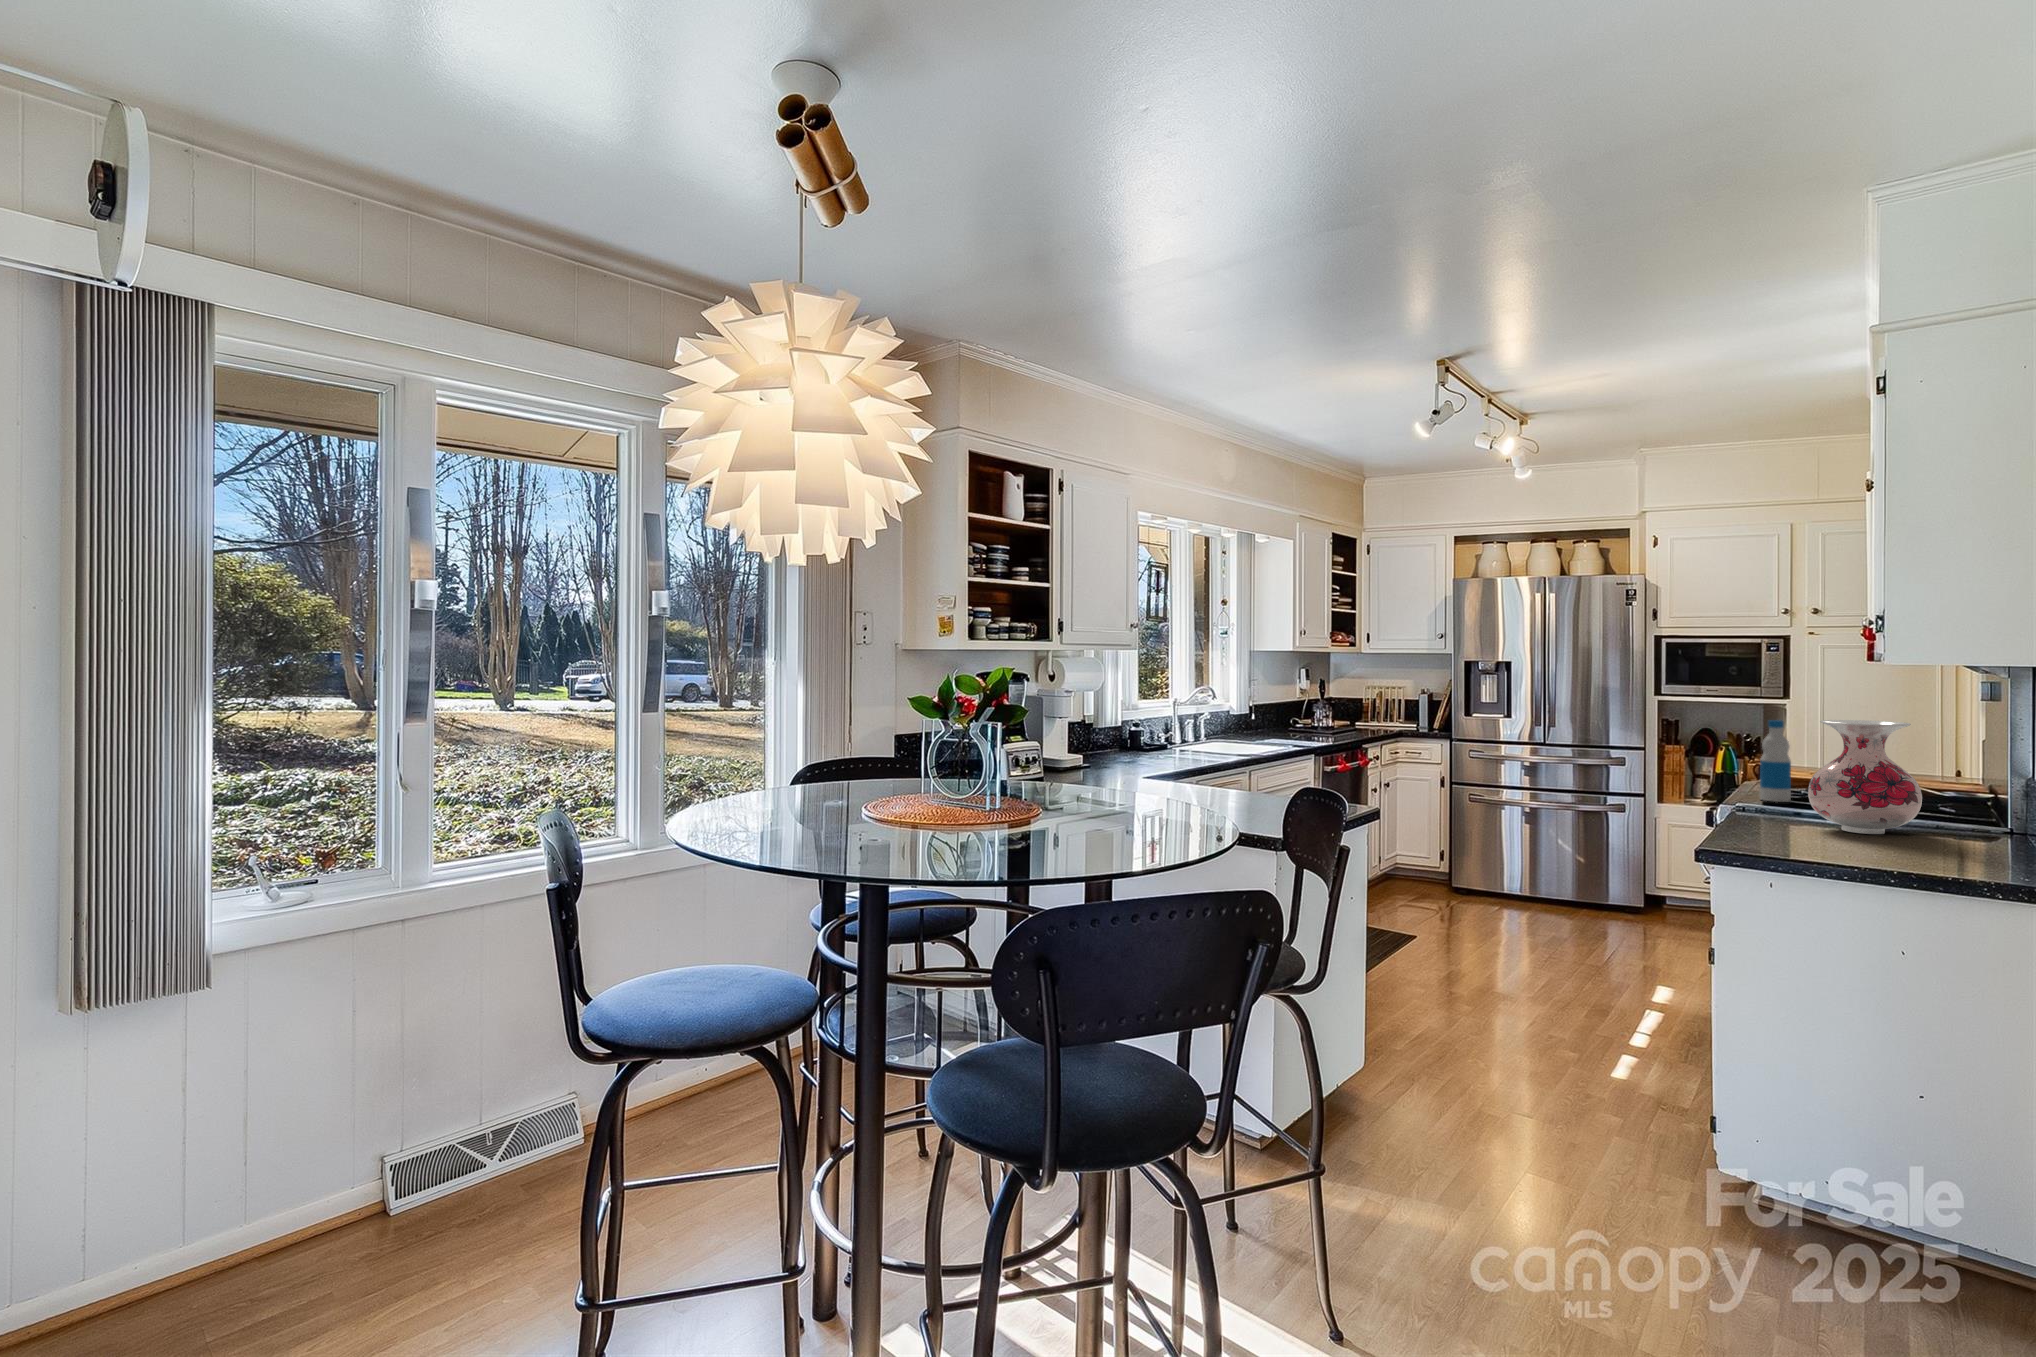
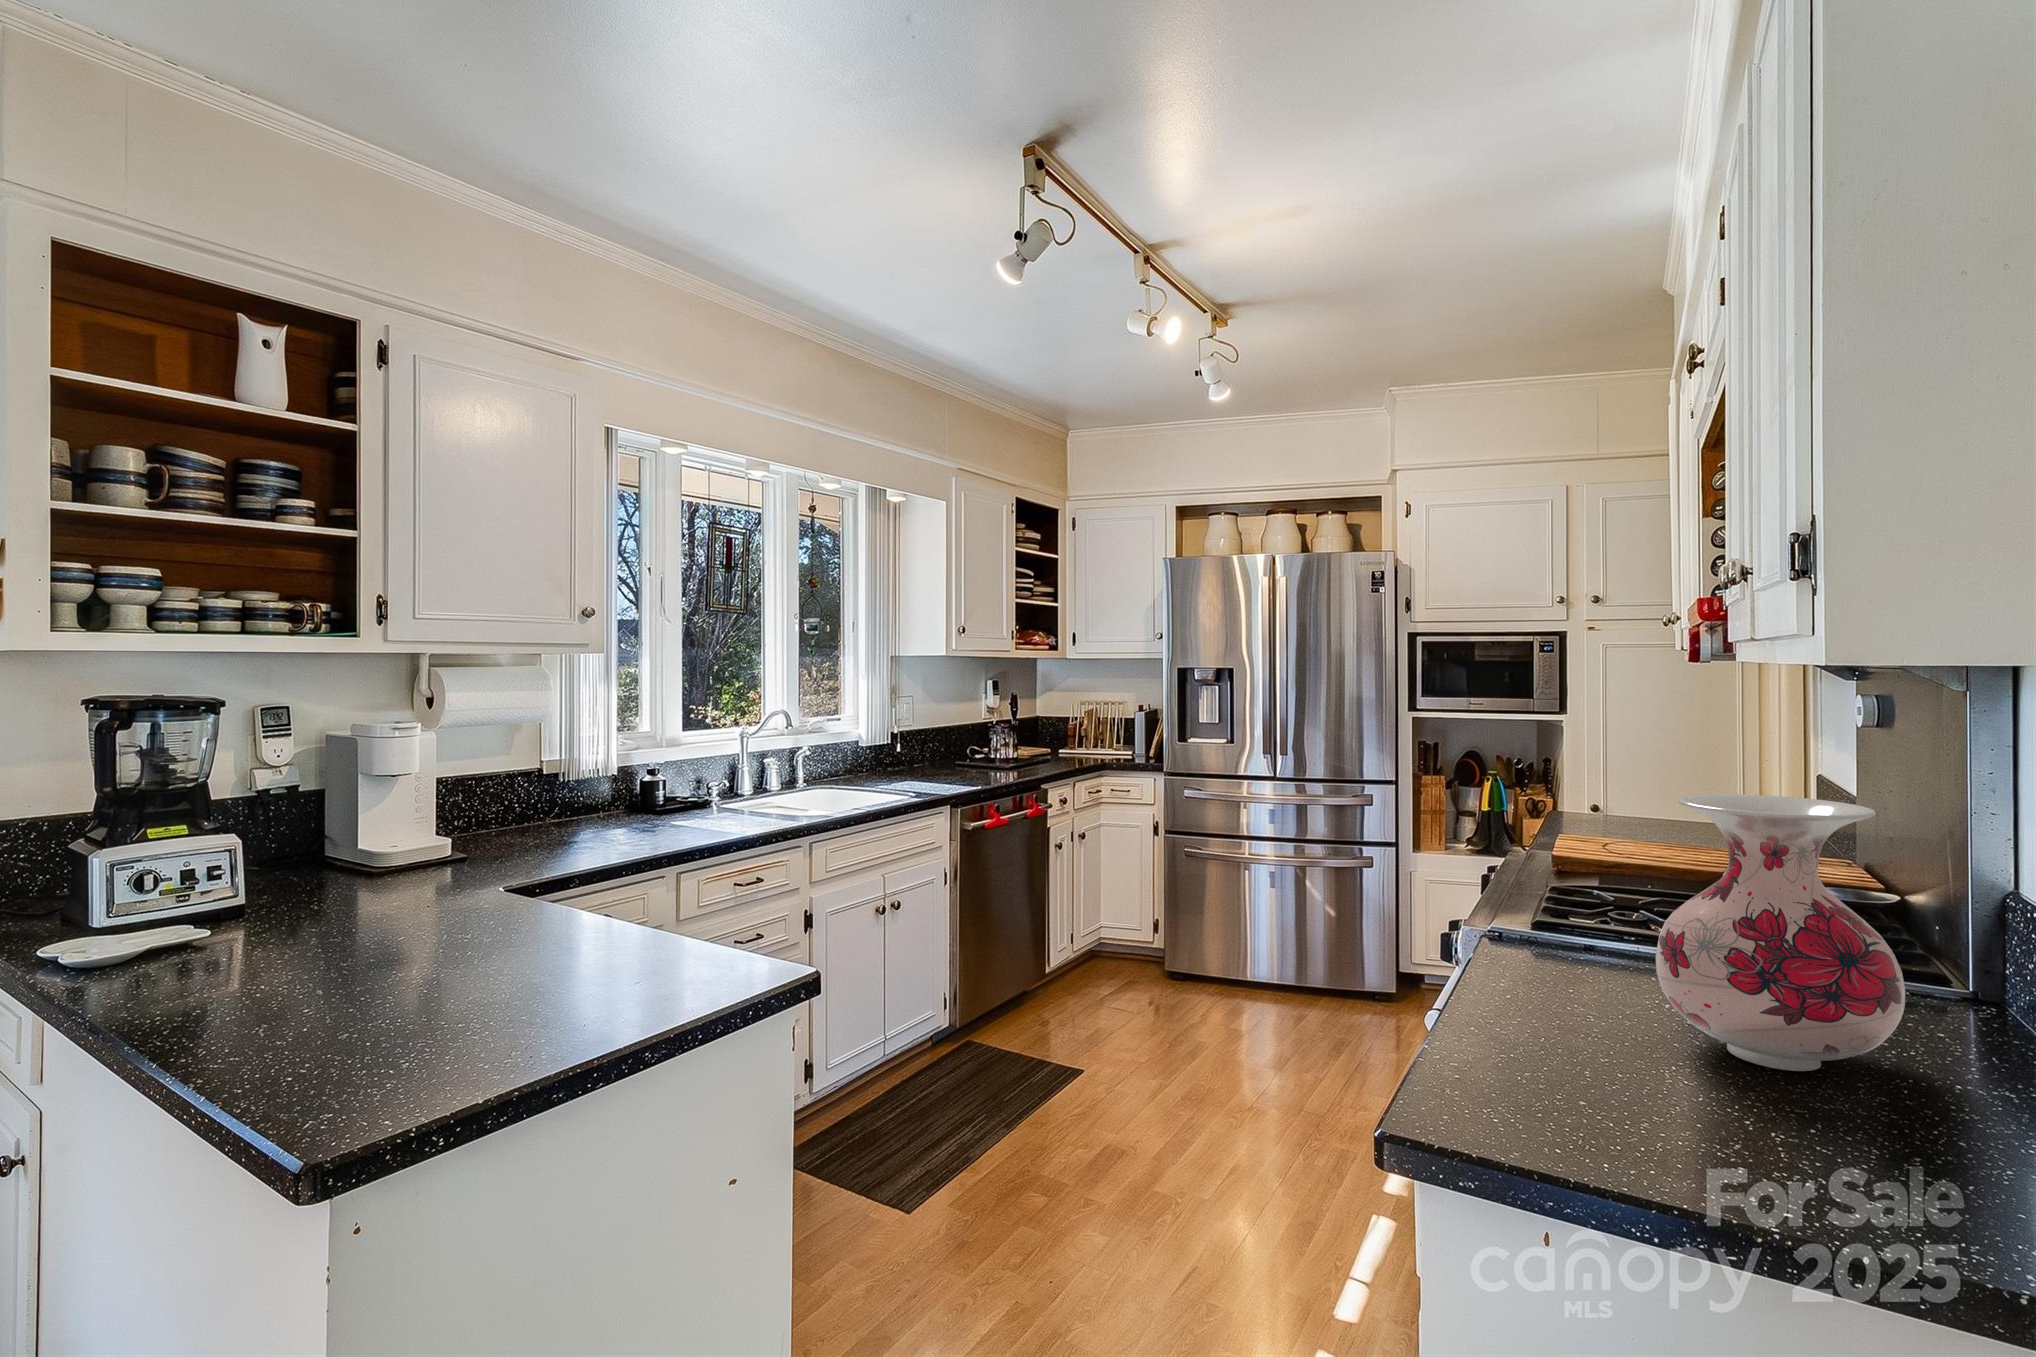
bottle: present [1760,720,1791,802] -> none [1548,773,1599,927]

